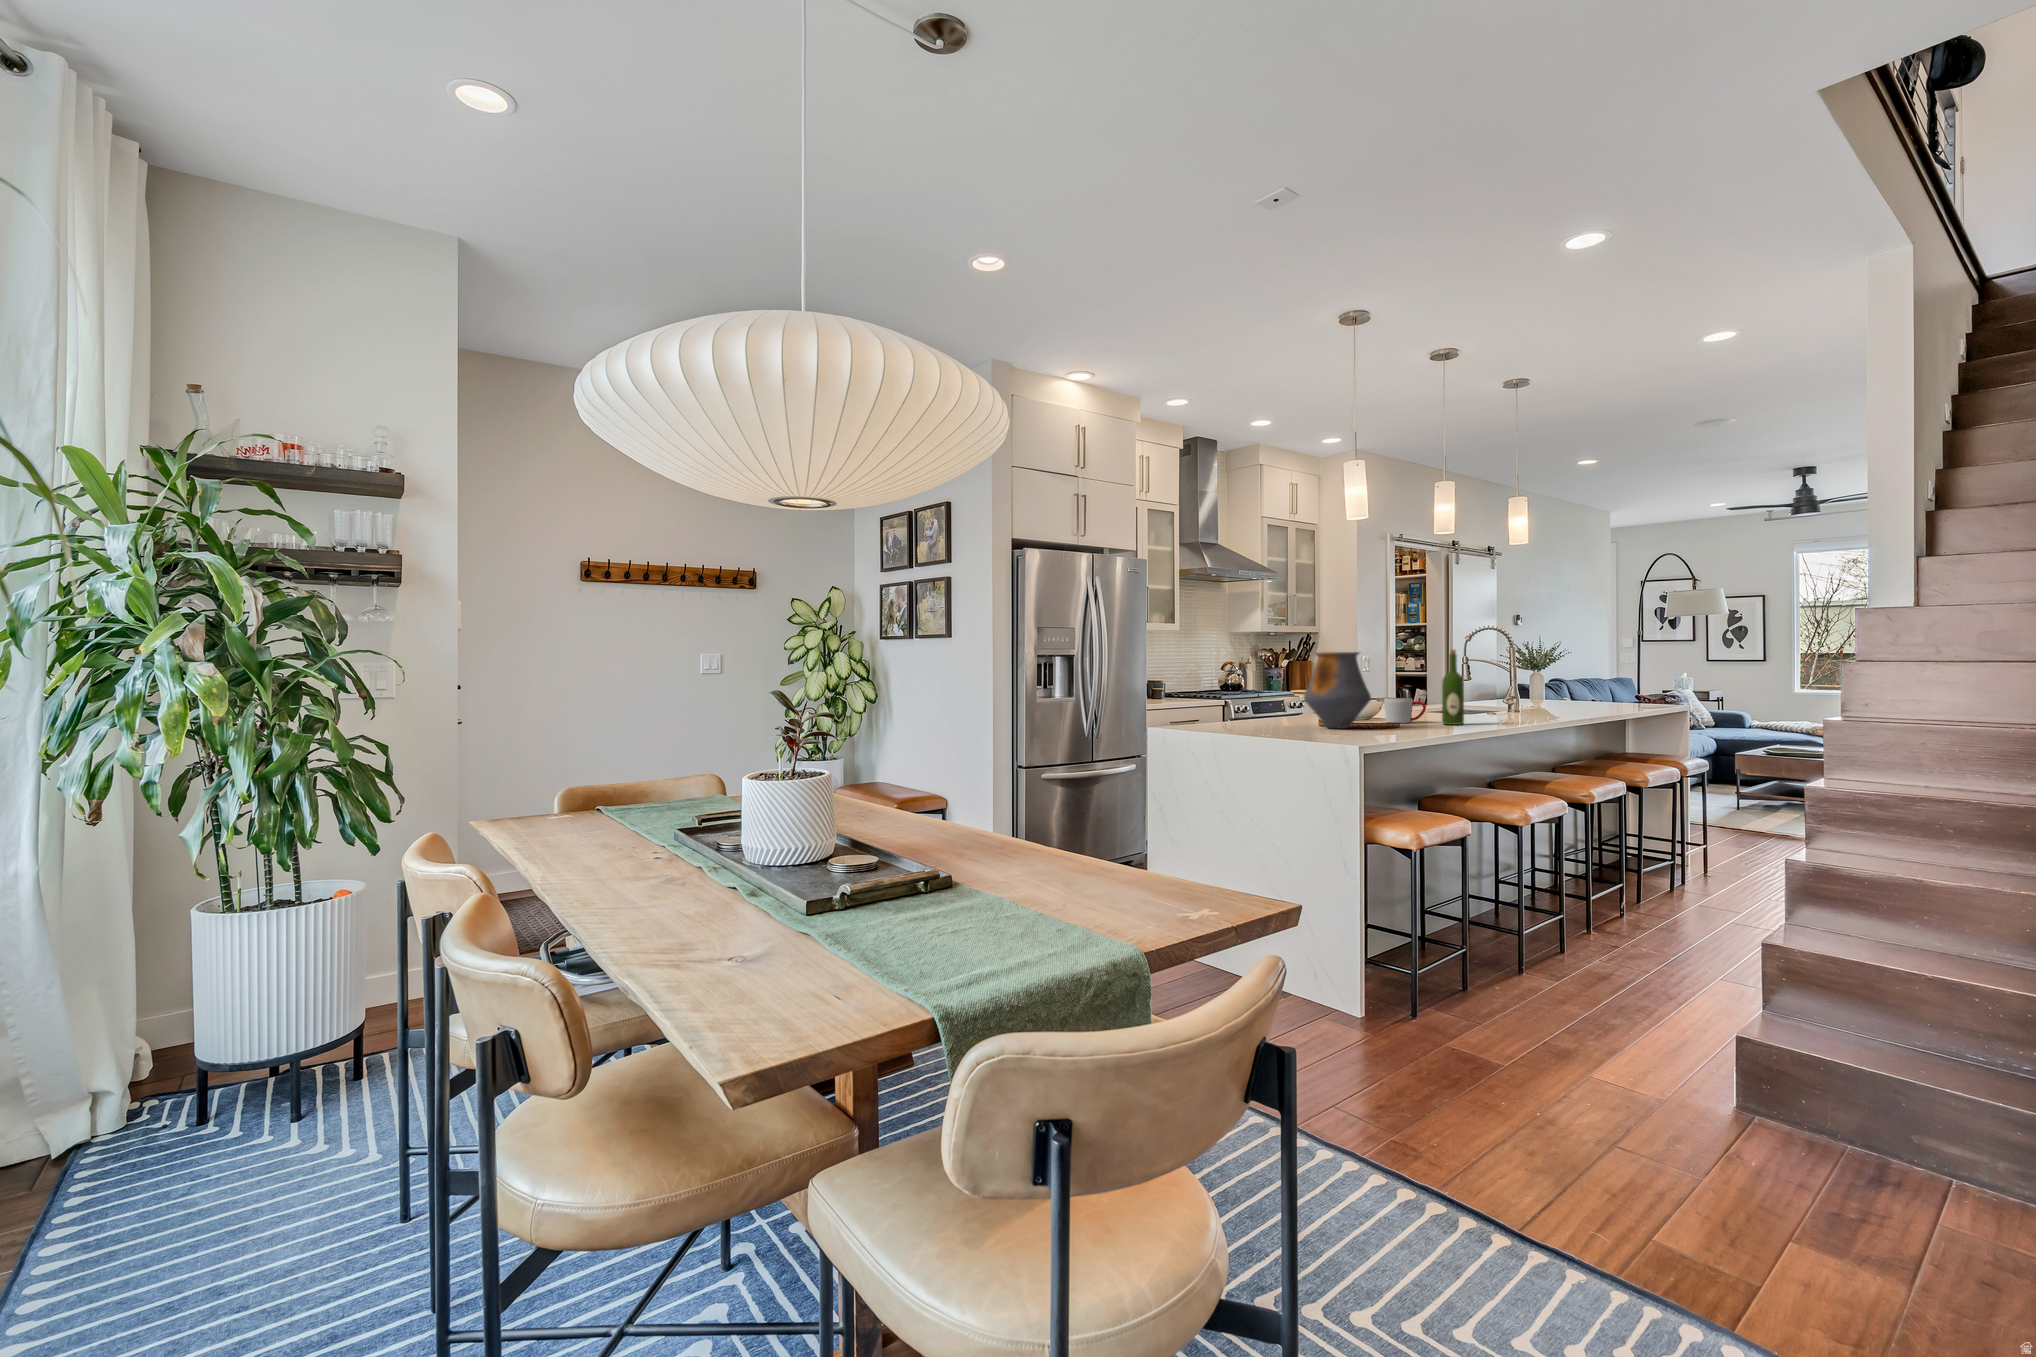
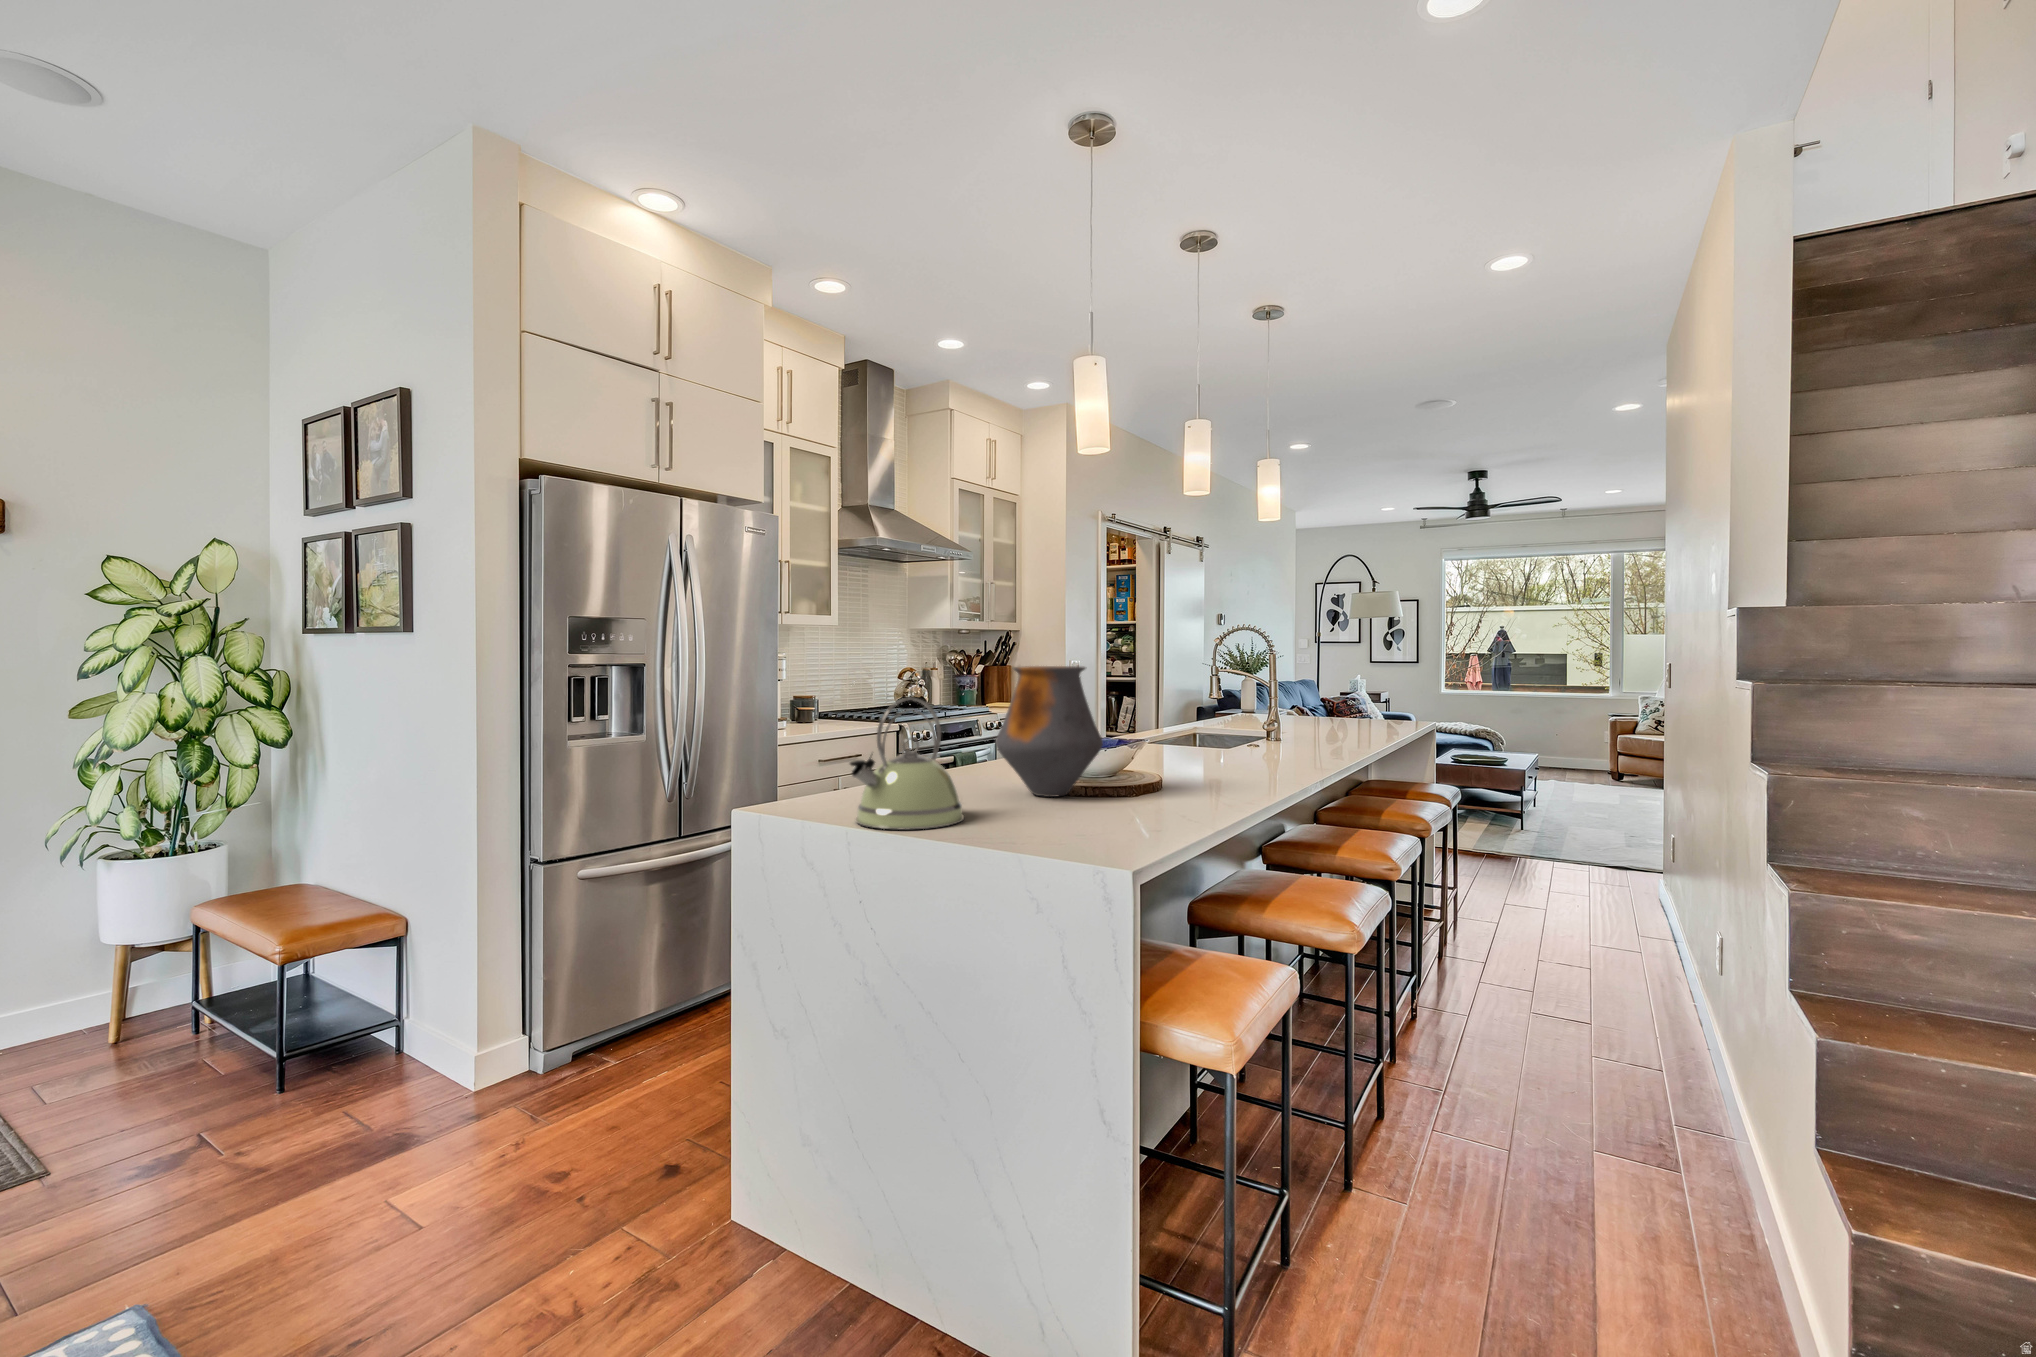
wine bottle: present [1442,649,1464,725] -> none [1203,662,1235,781]
kettle: none [1225,668,1287,736] -> present [850,697,964,829]
mug: present [1384,698,1426,723] -> none [1118,736,1178,777]

